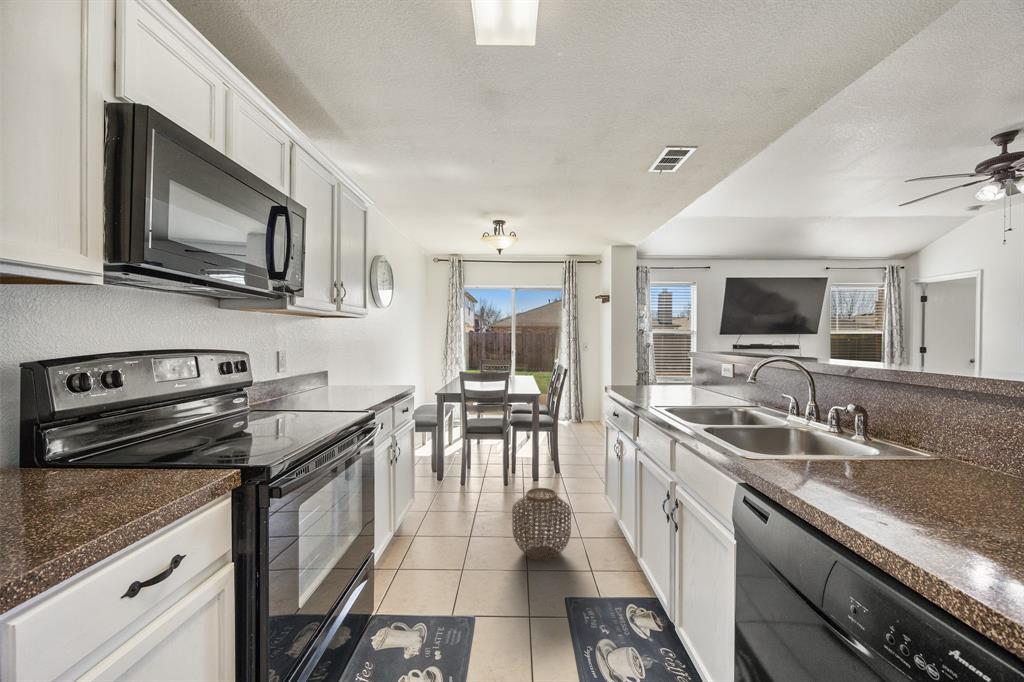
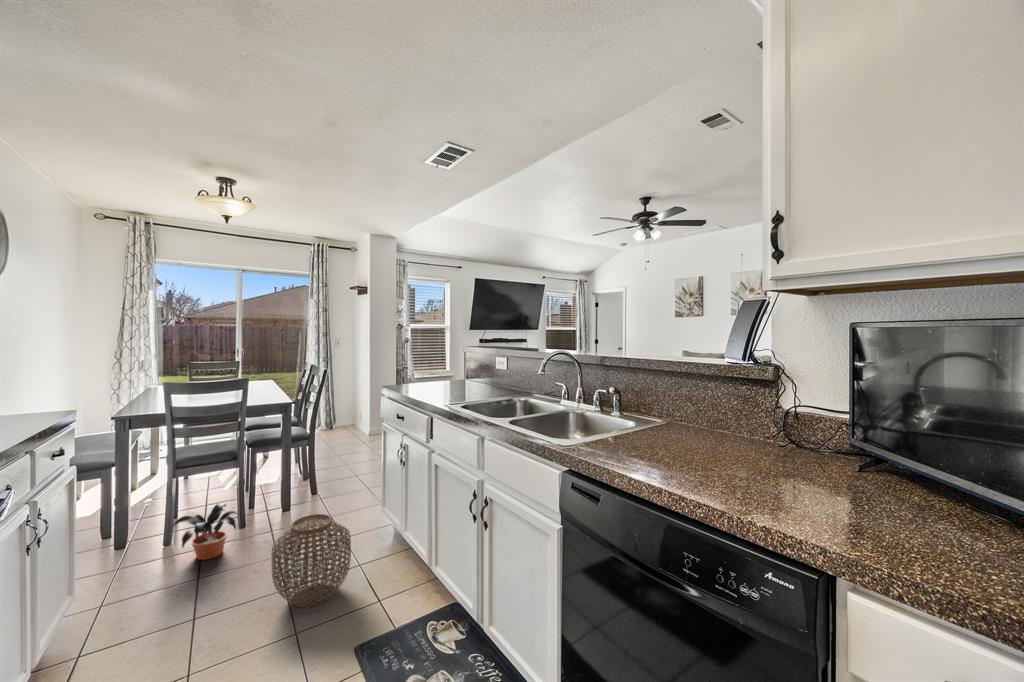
potted plant: none [455,467,498,507] -> present [173,504,237,560]

